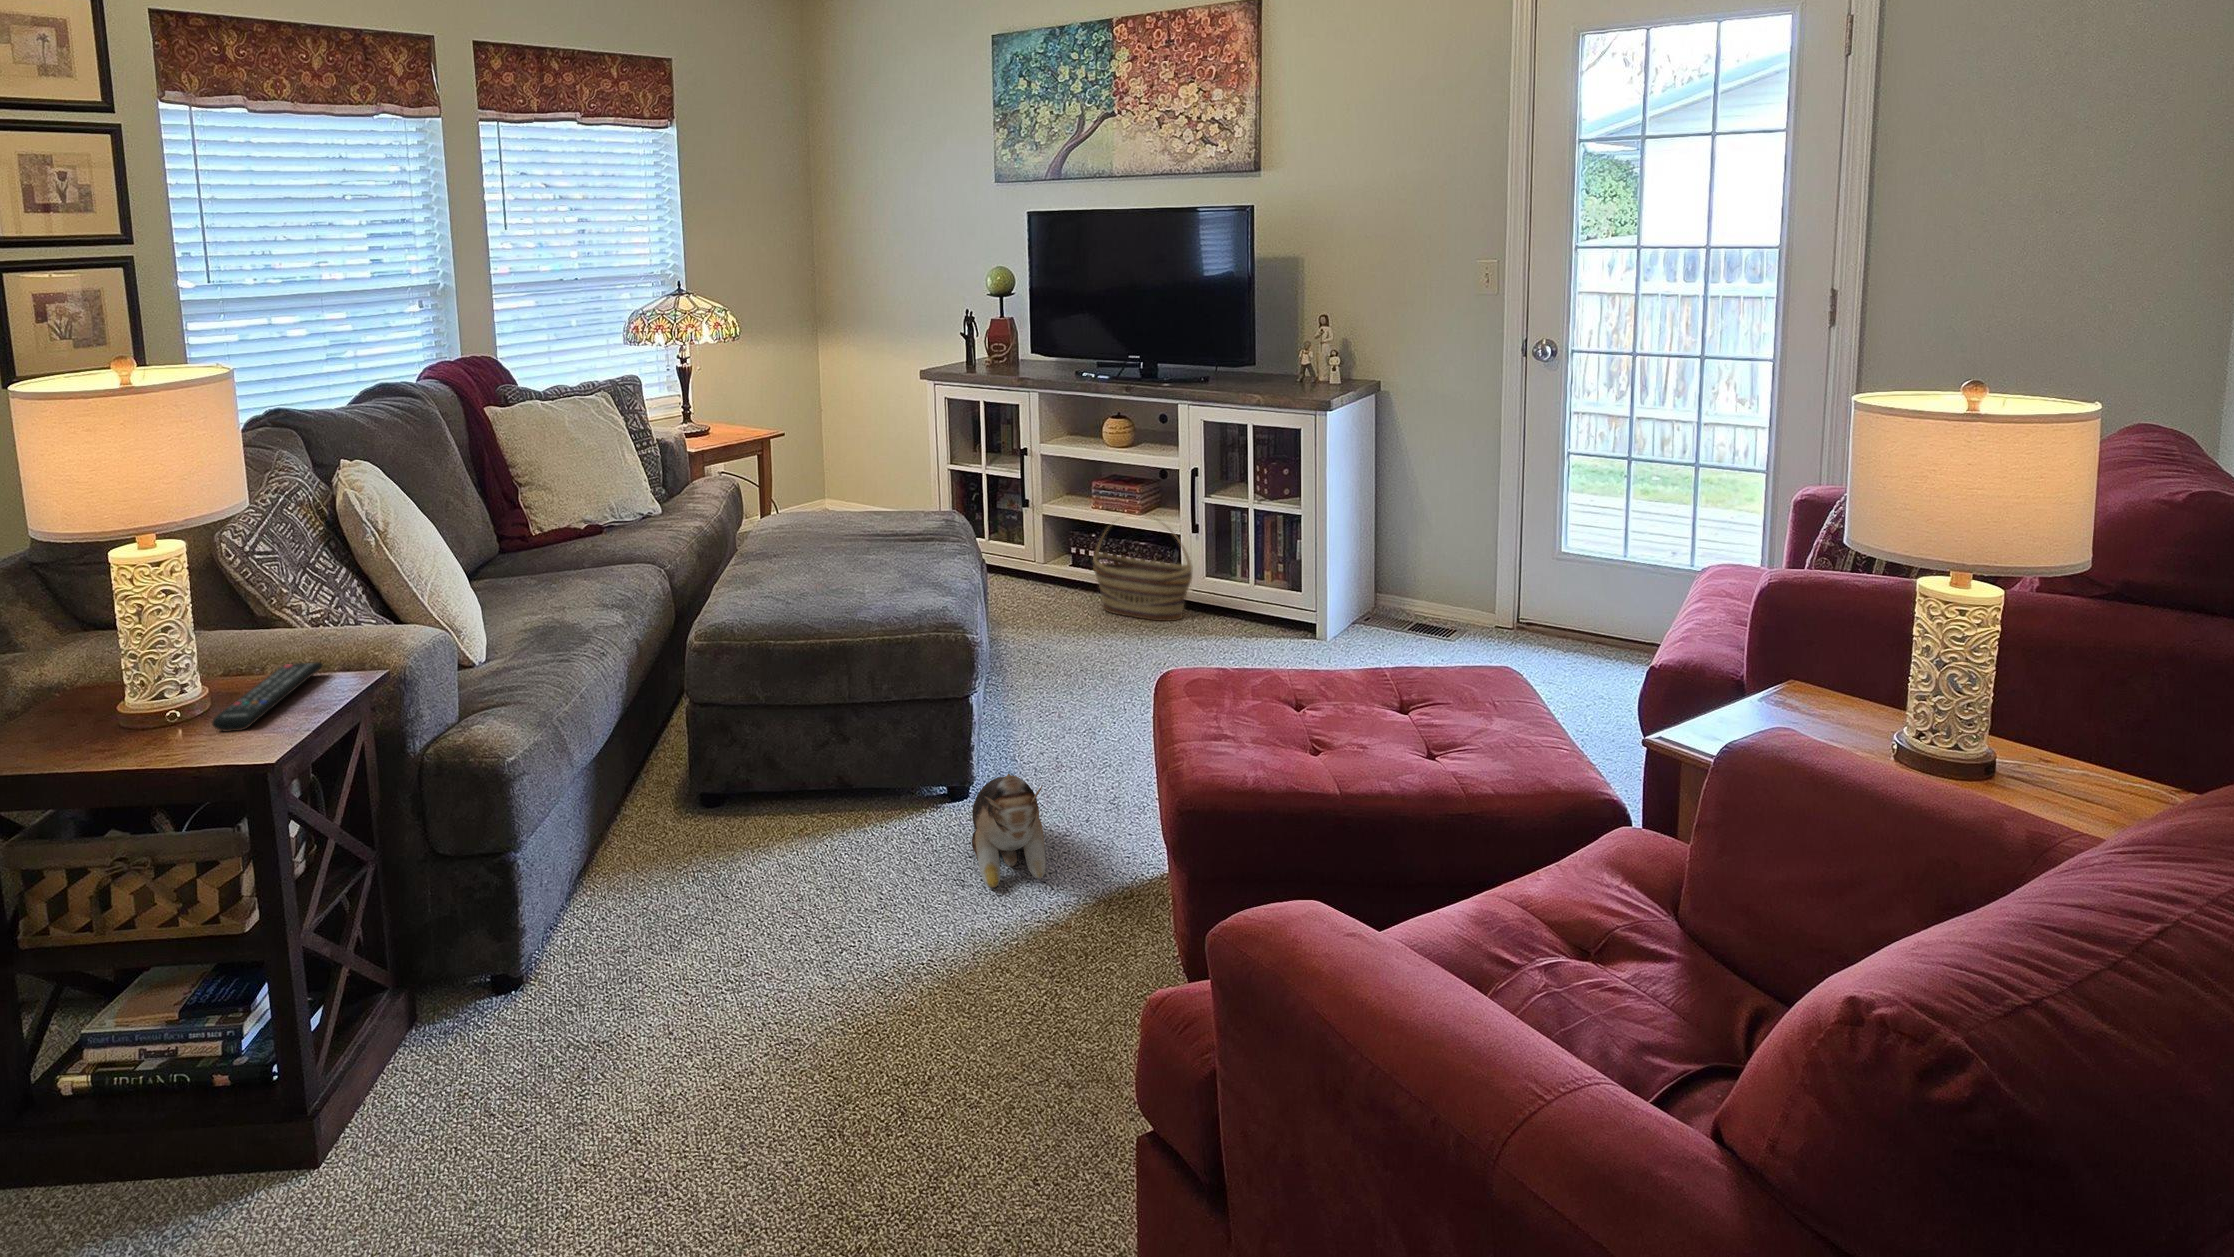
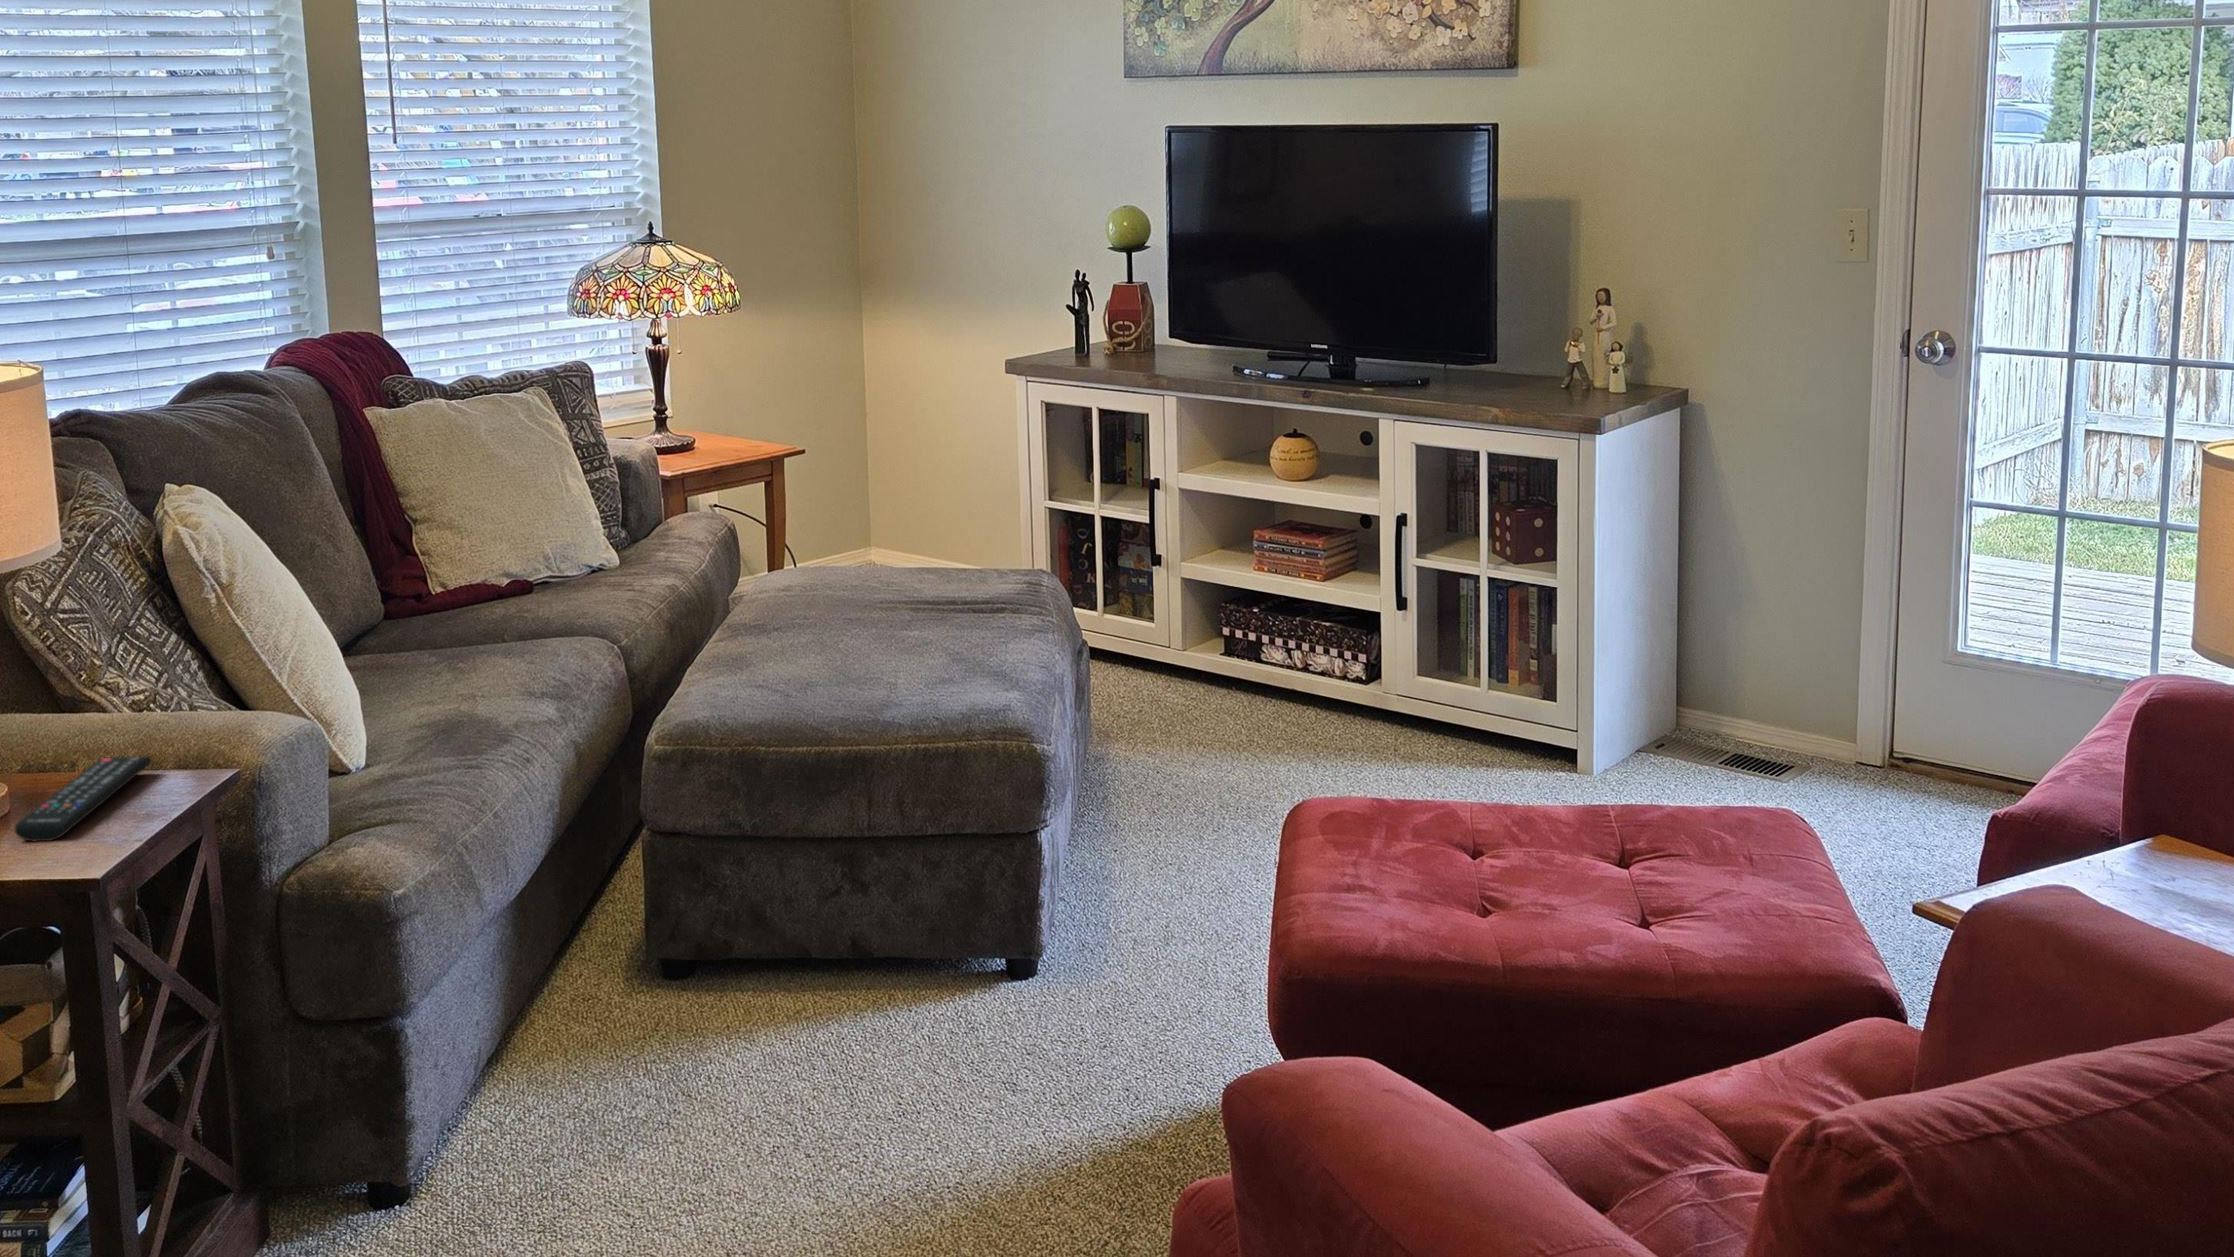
basket: present [1093,518,1193,621] -> none [1252,578,1399,740]
plush toy: present [972,774,1046,888] -> none [1036,940,1136,1100]

